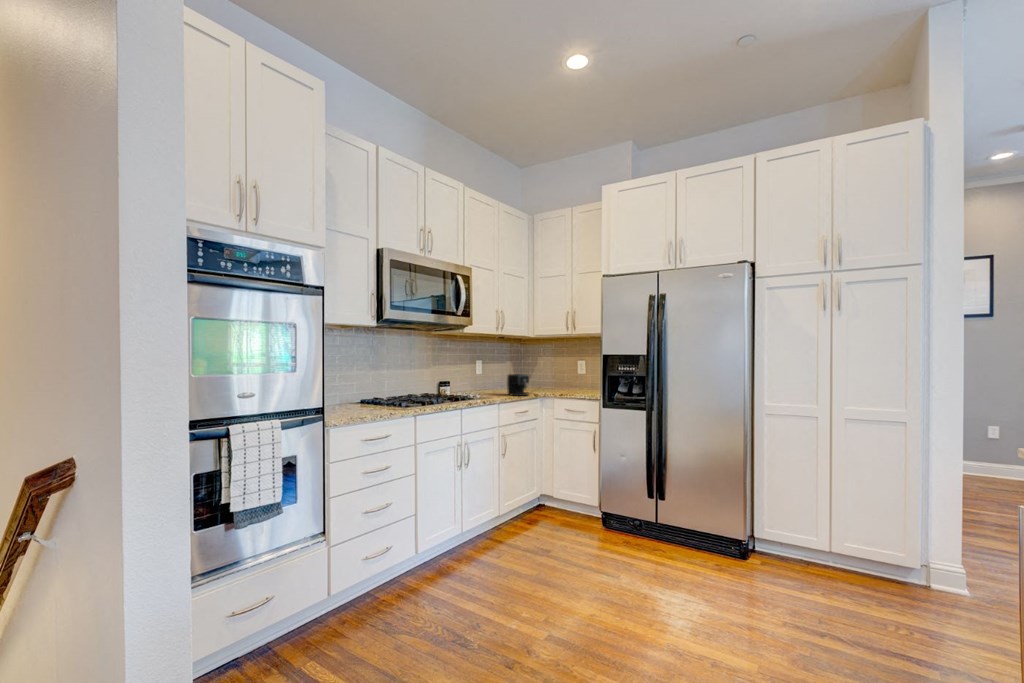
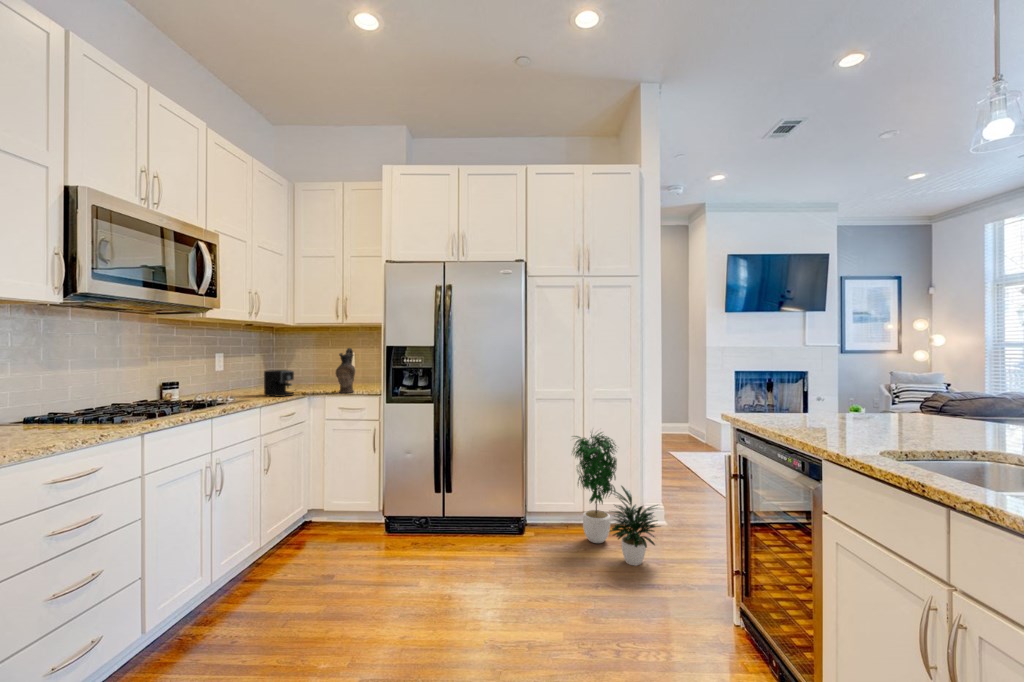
ceramic pitcher: none [563,356,580,396] -> present [336,348,355,393]
potted plant: none [800,450,925,628] -> present [573,432,660,566]

